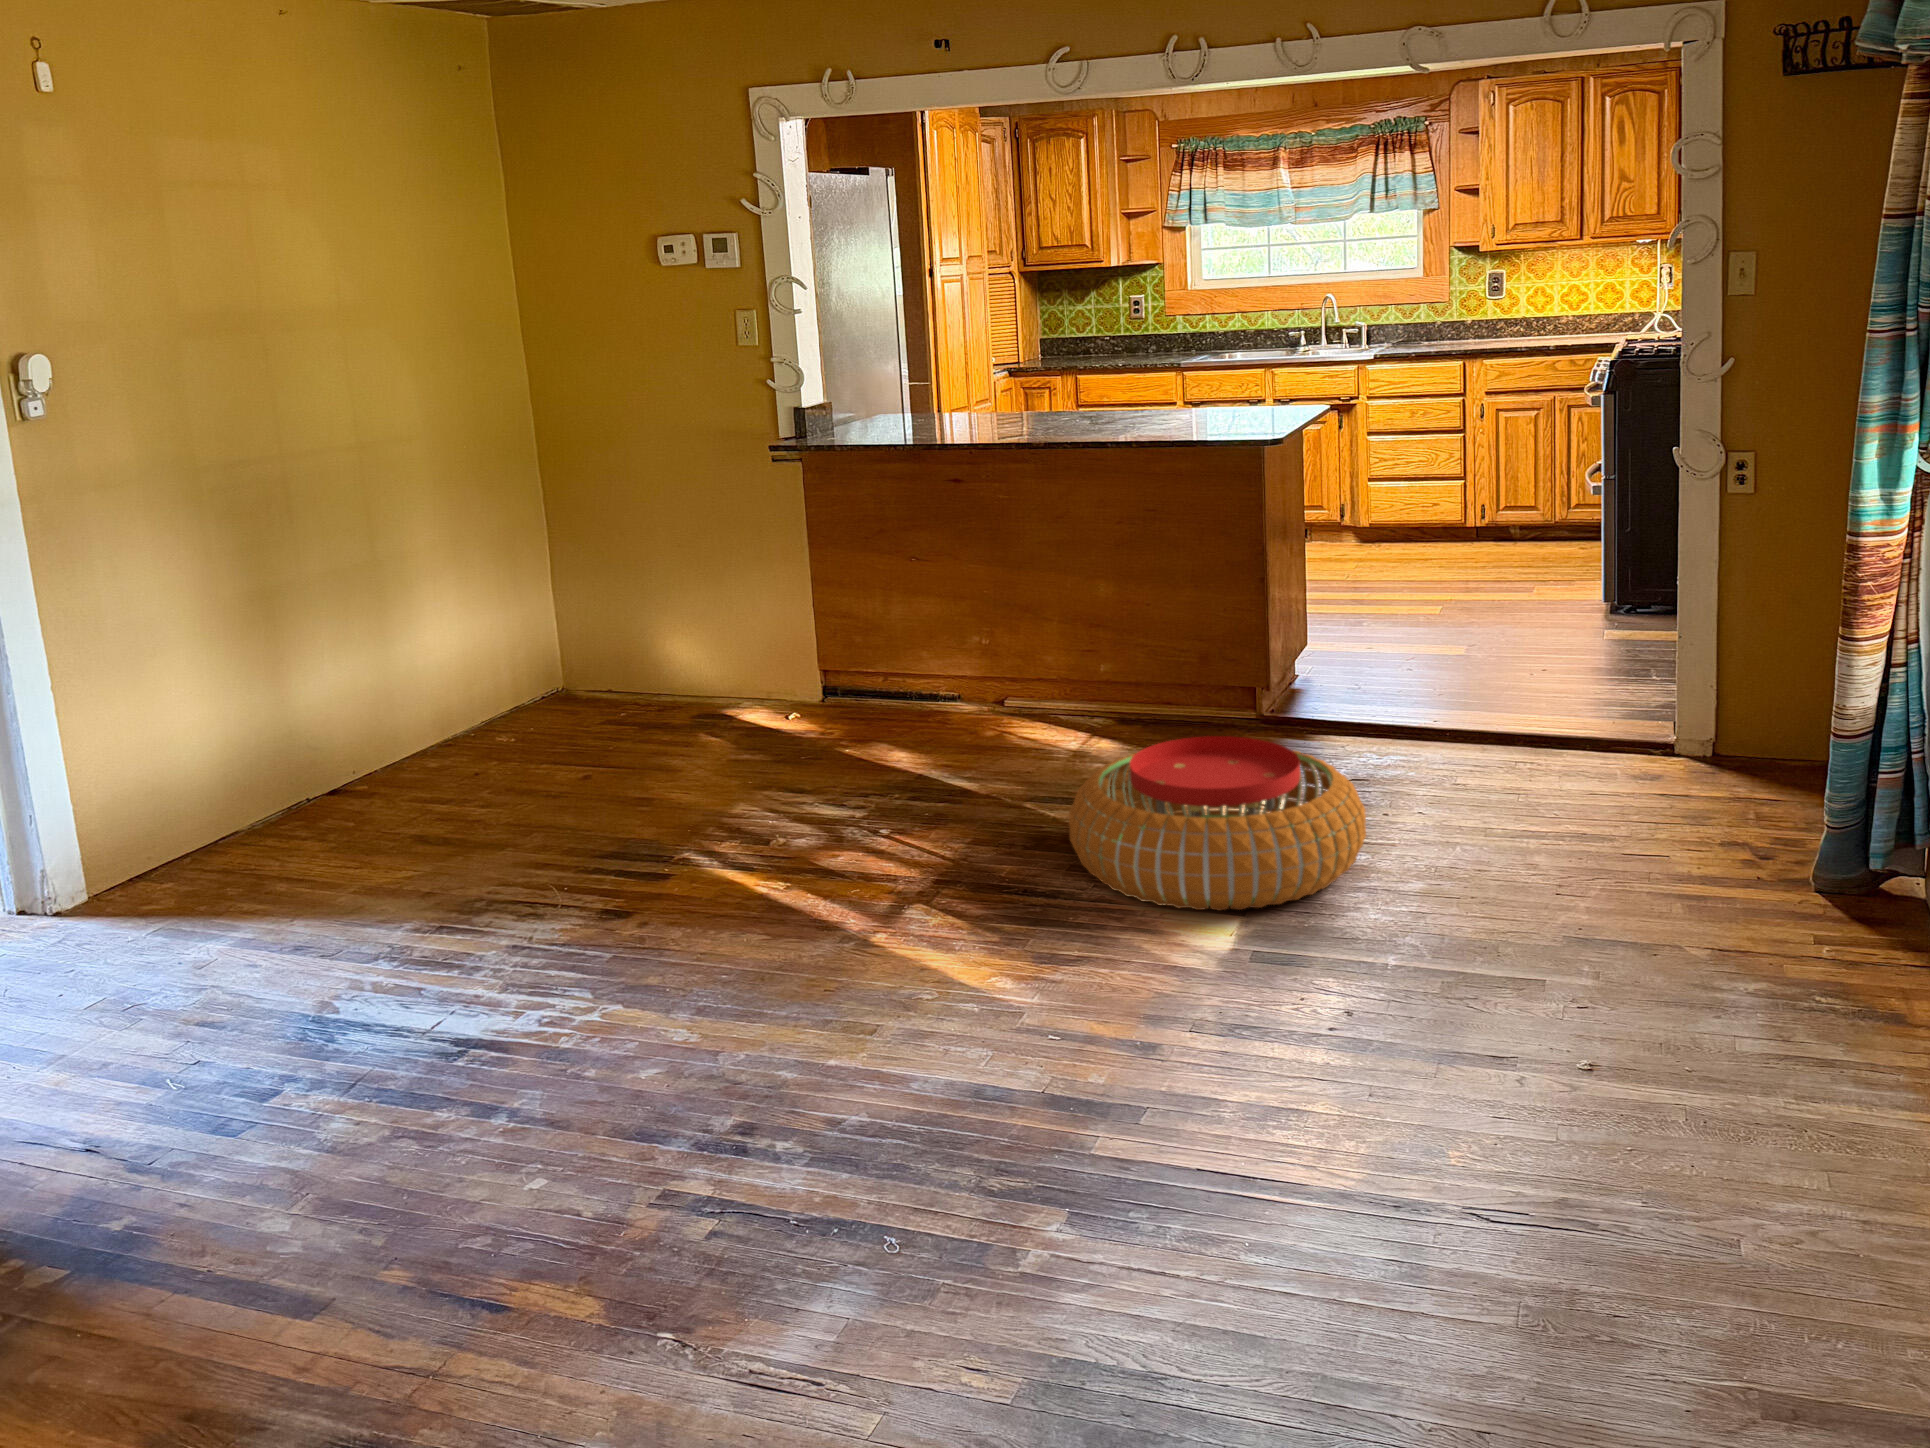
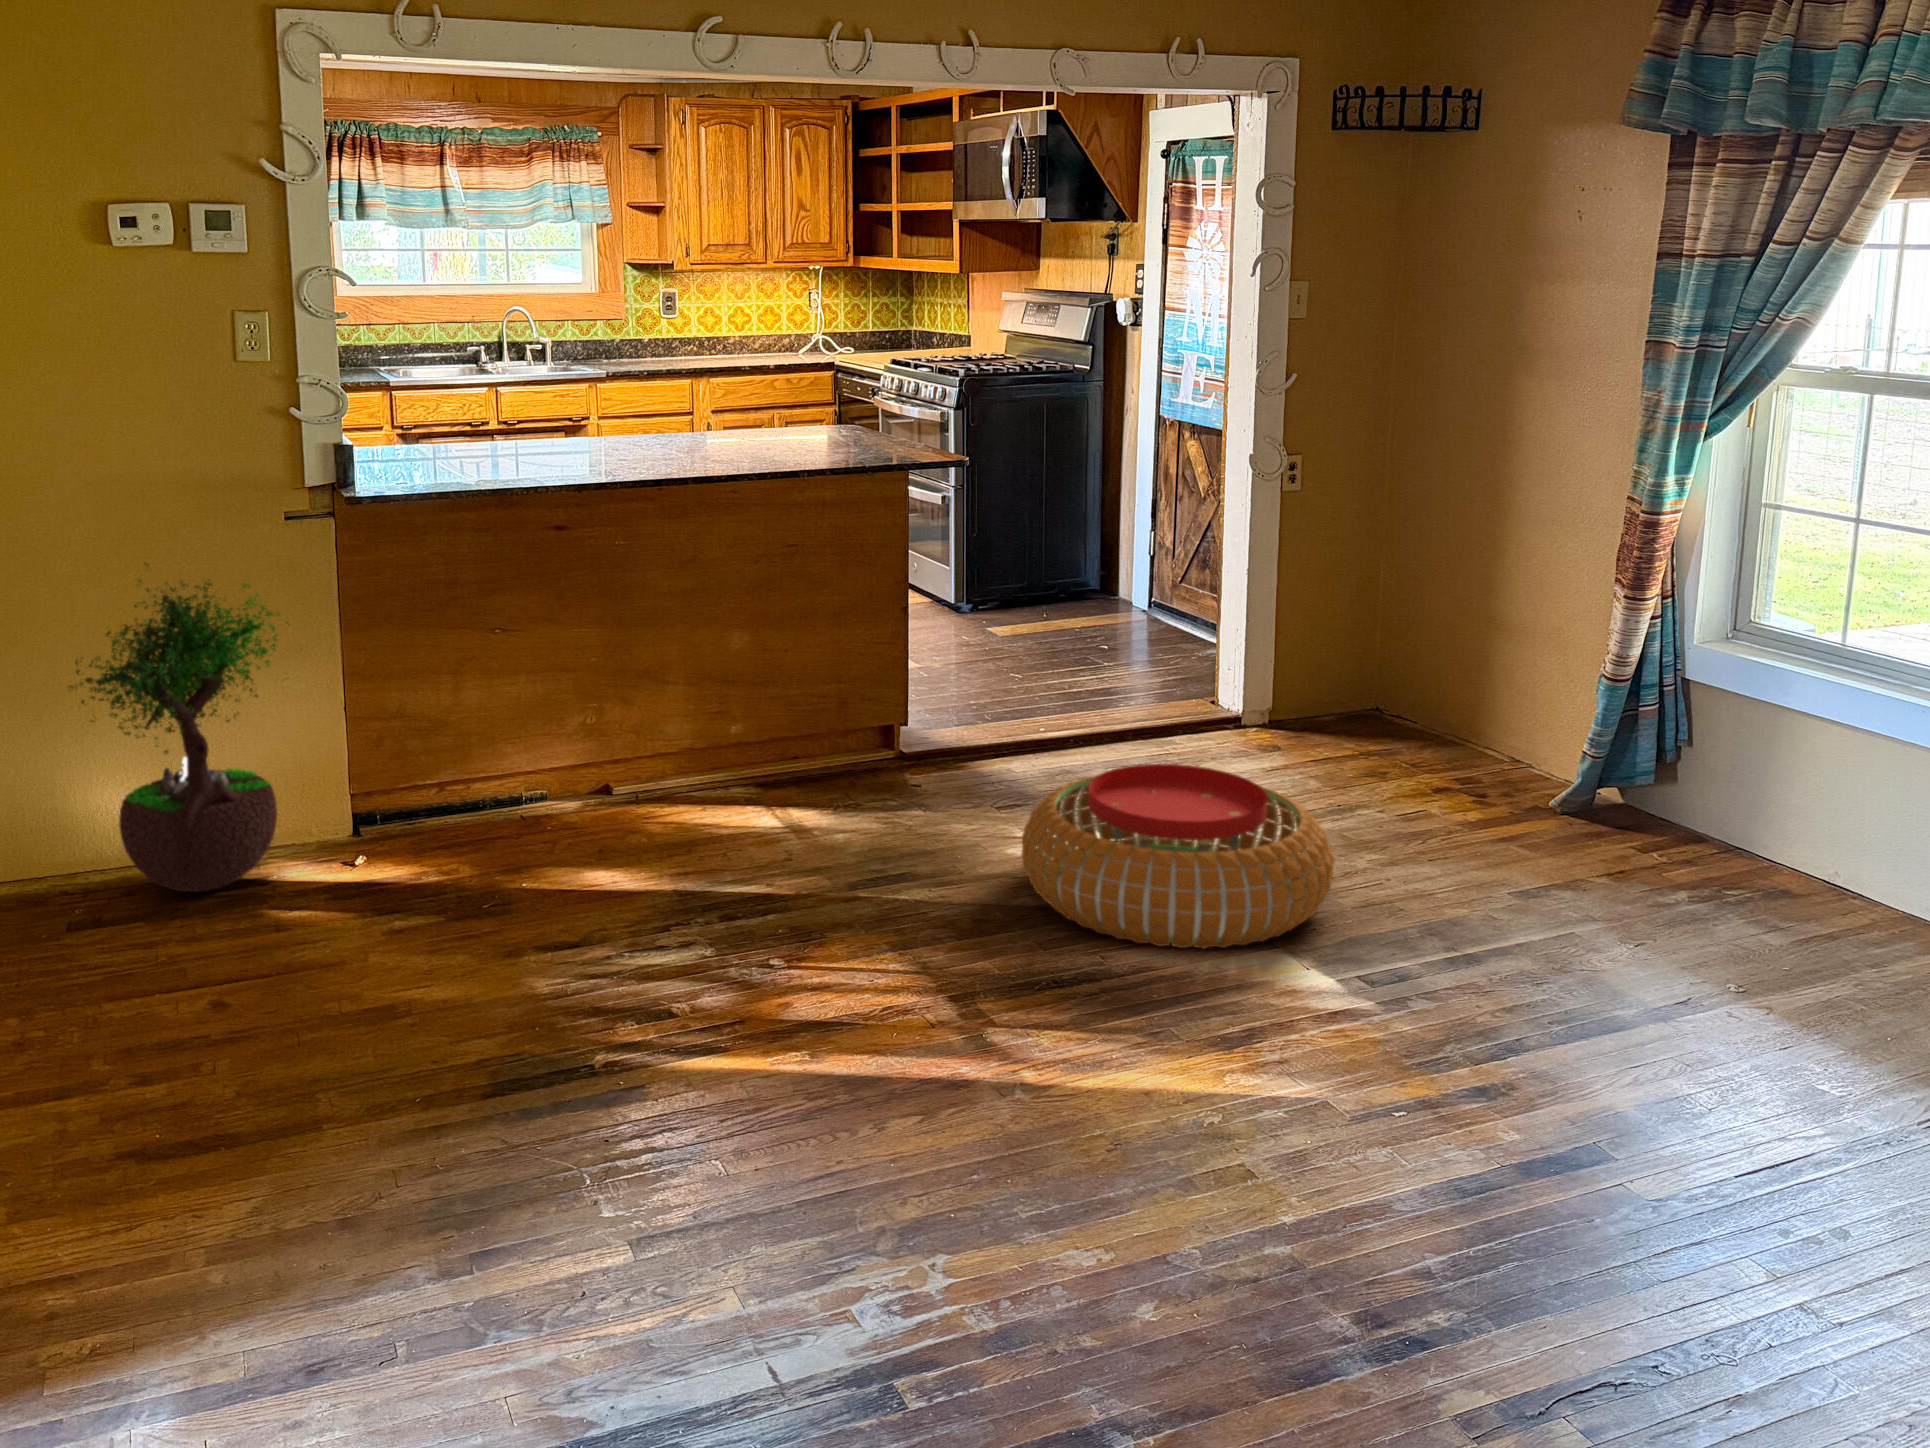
potted tree: none [574,482,737,714] -> present [69,563,288,892]

